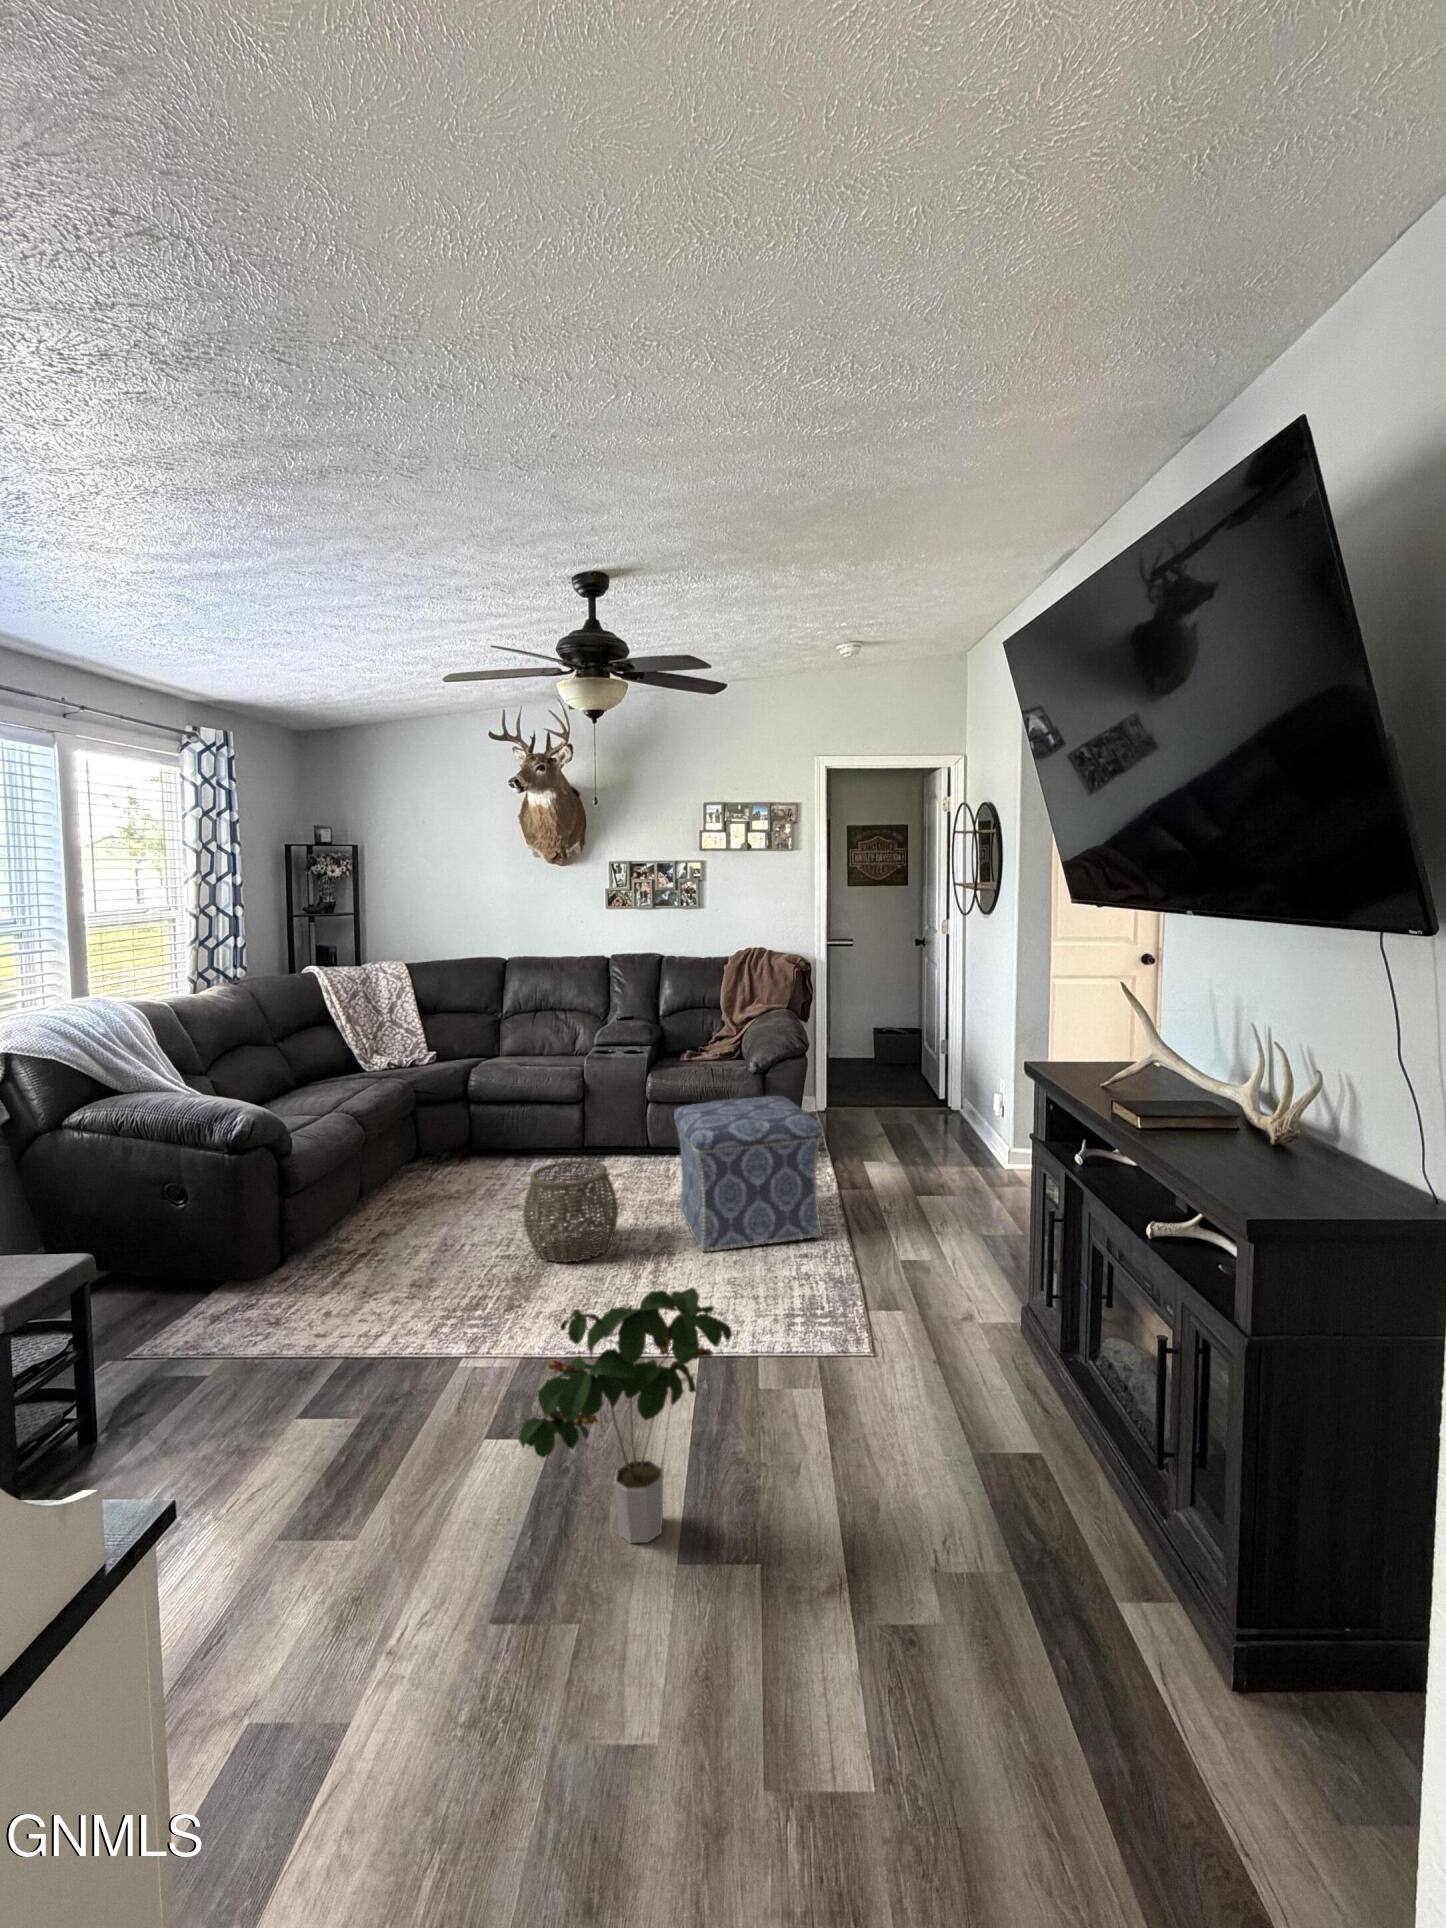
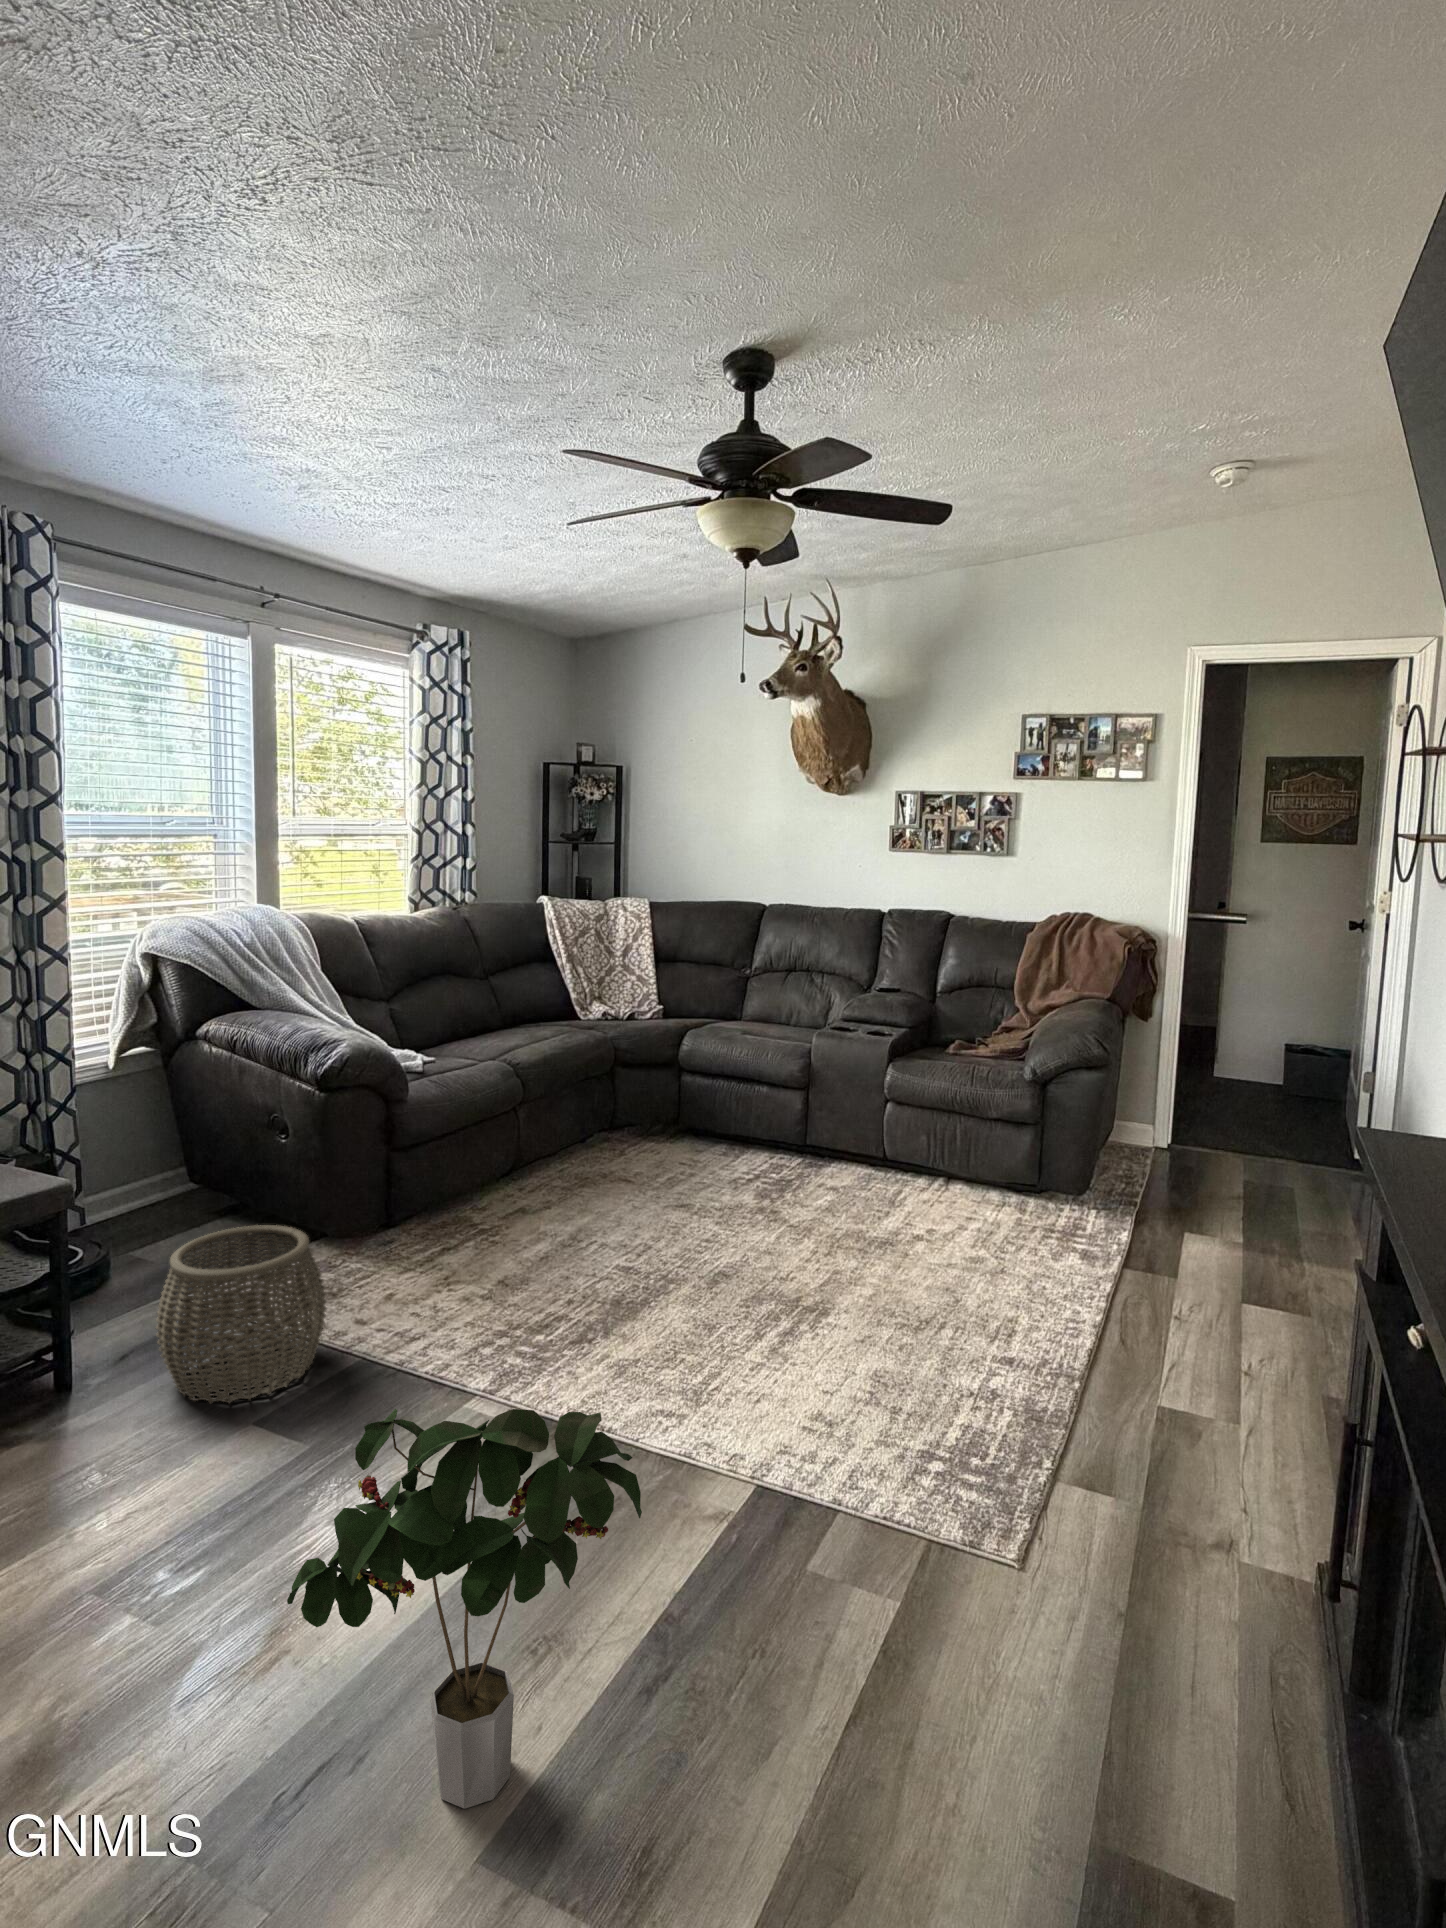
ottoman: present [674,1096,822,1252] -> none [864,1112,1060,1337]
woven basket: present [523,1160,618,1262] -> present [156,1225,327,1404]

